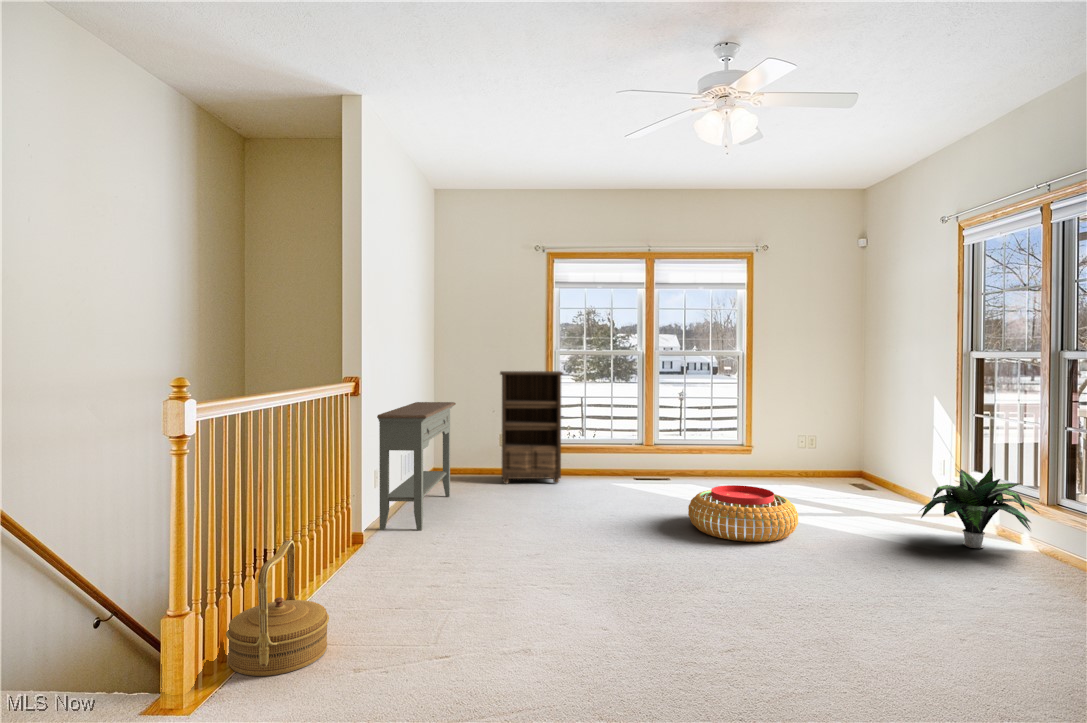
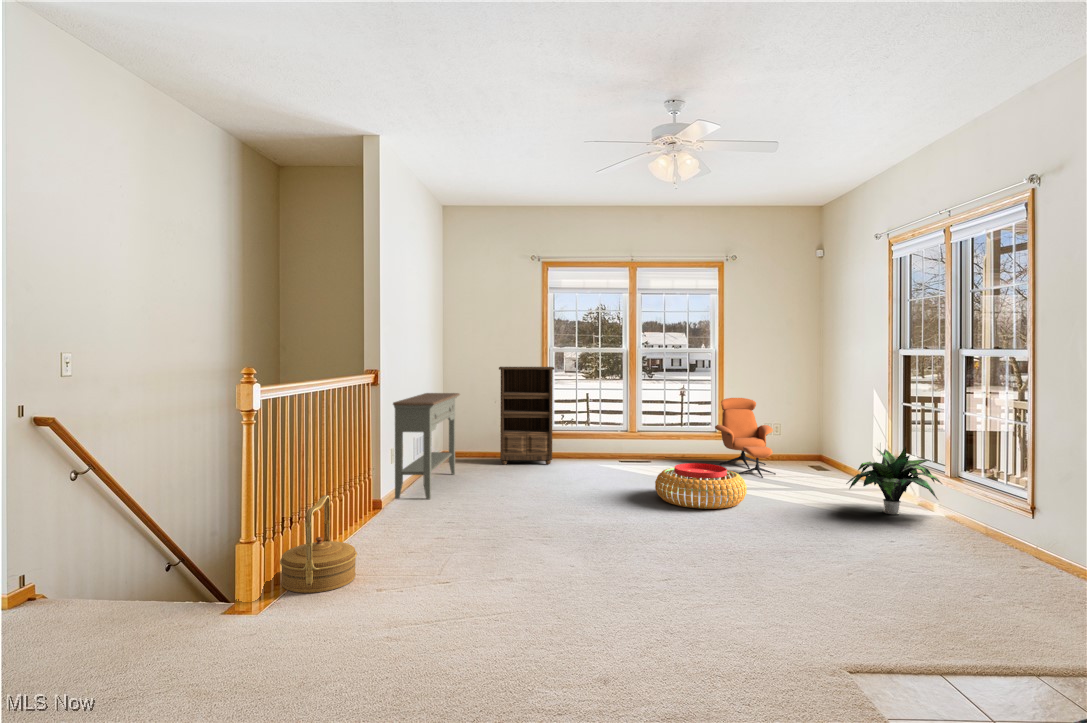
lounge chair: none [746,406,819,500] -> present [715,398,776,478]

